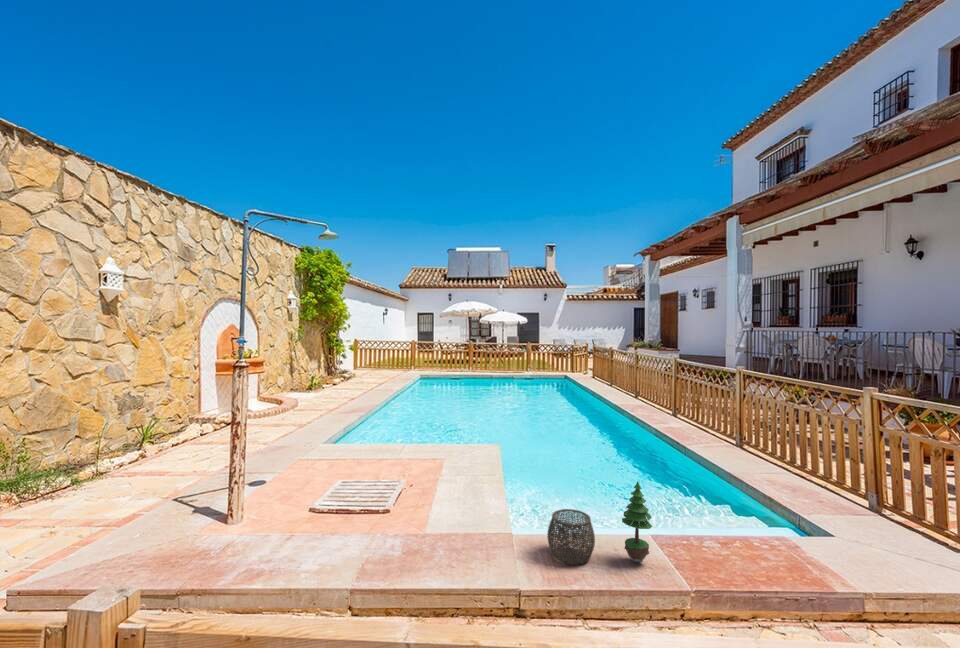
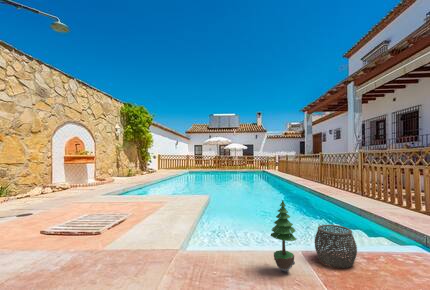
woven basket: present [547,509,595,565] -> present [314,225,357,268]

